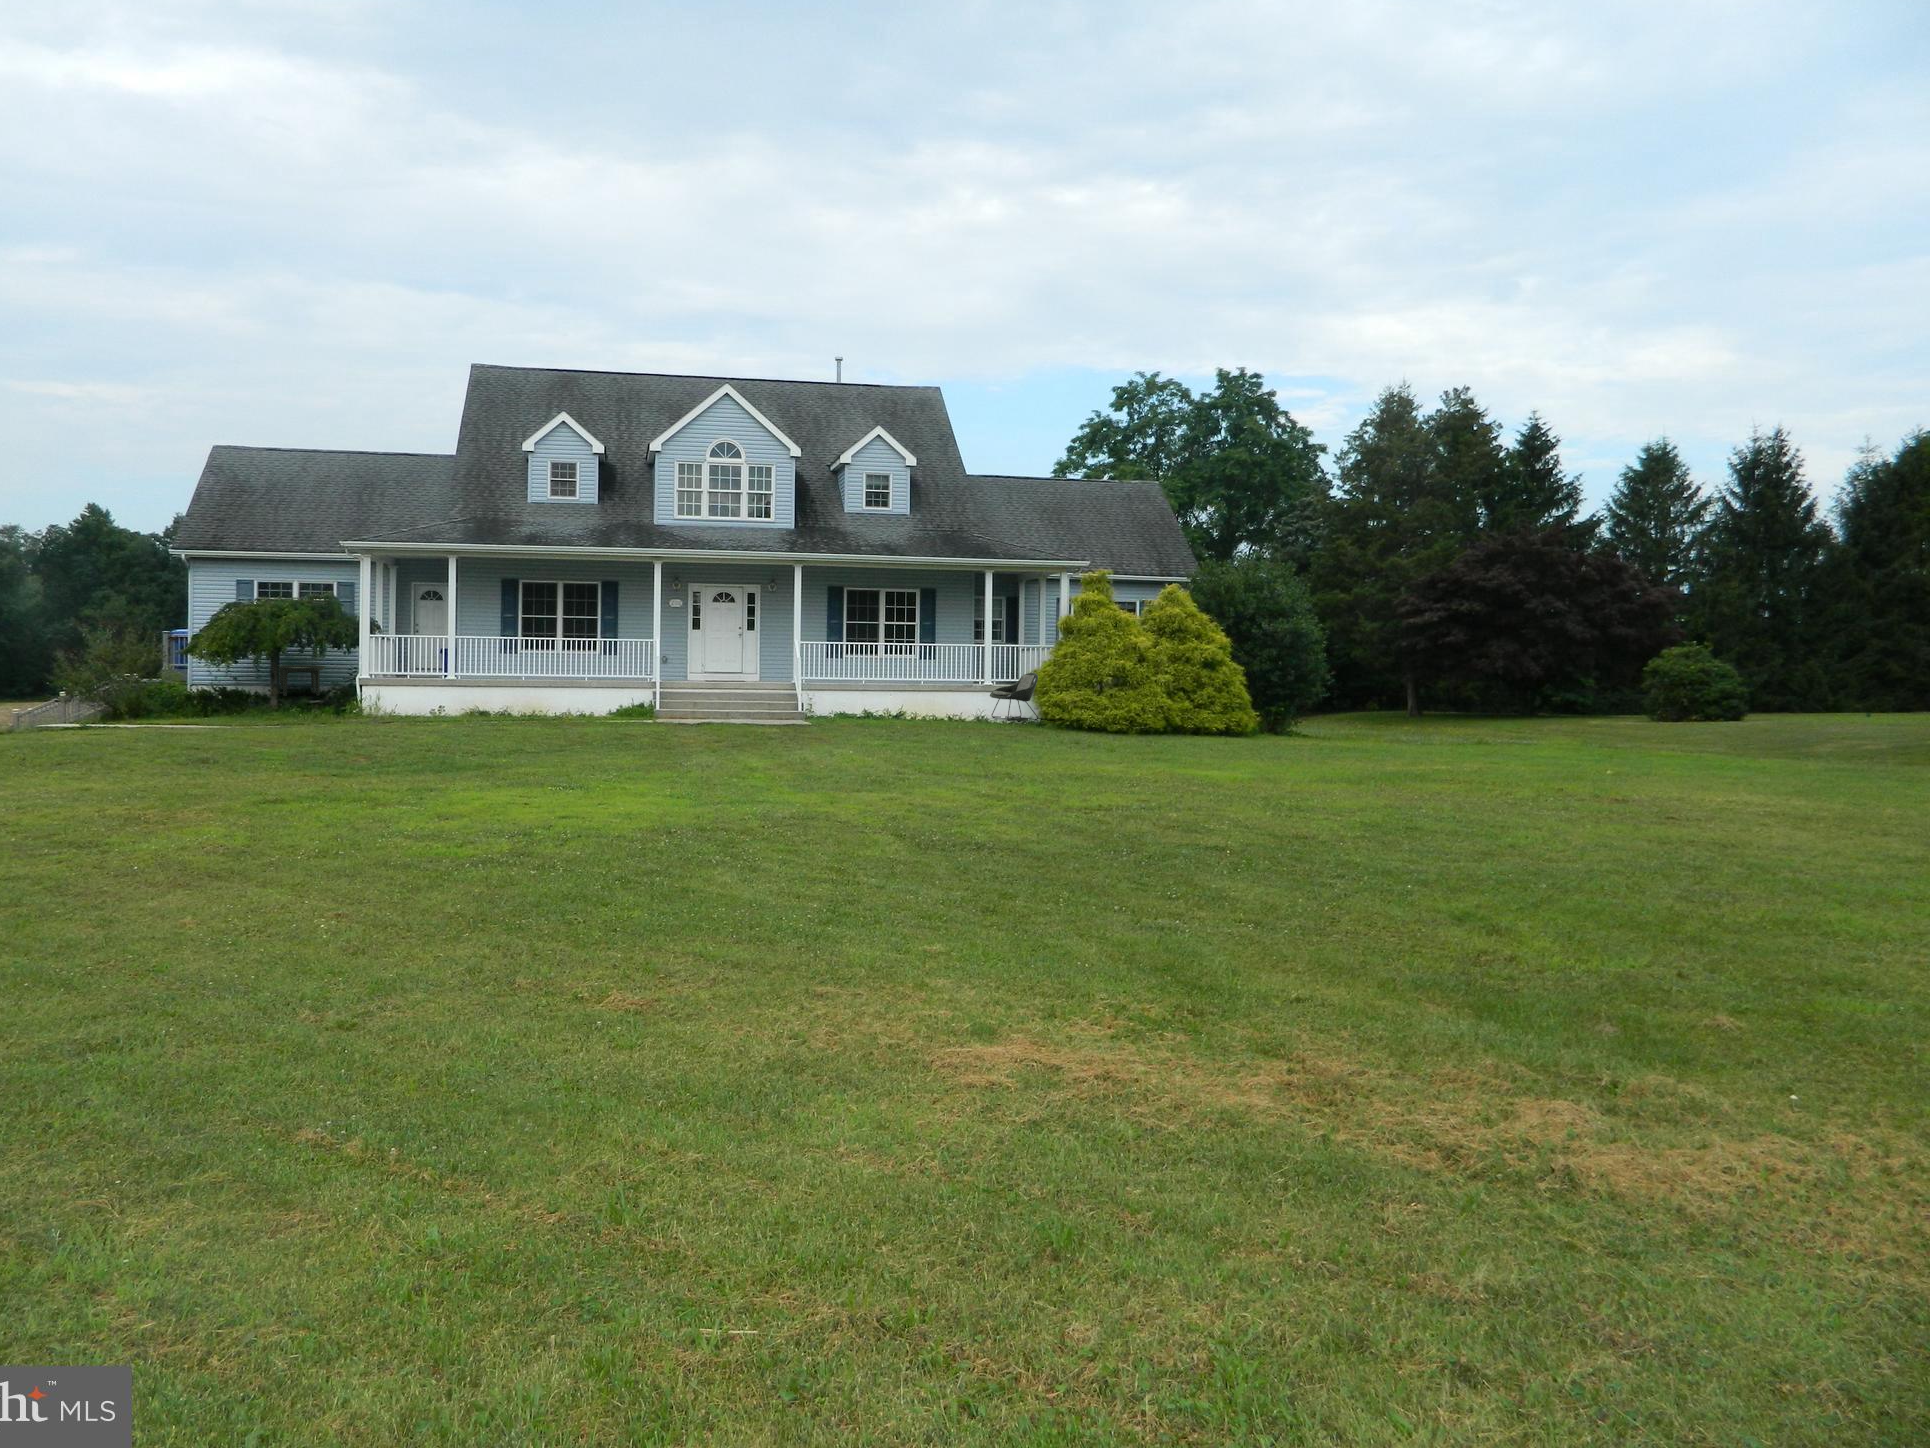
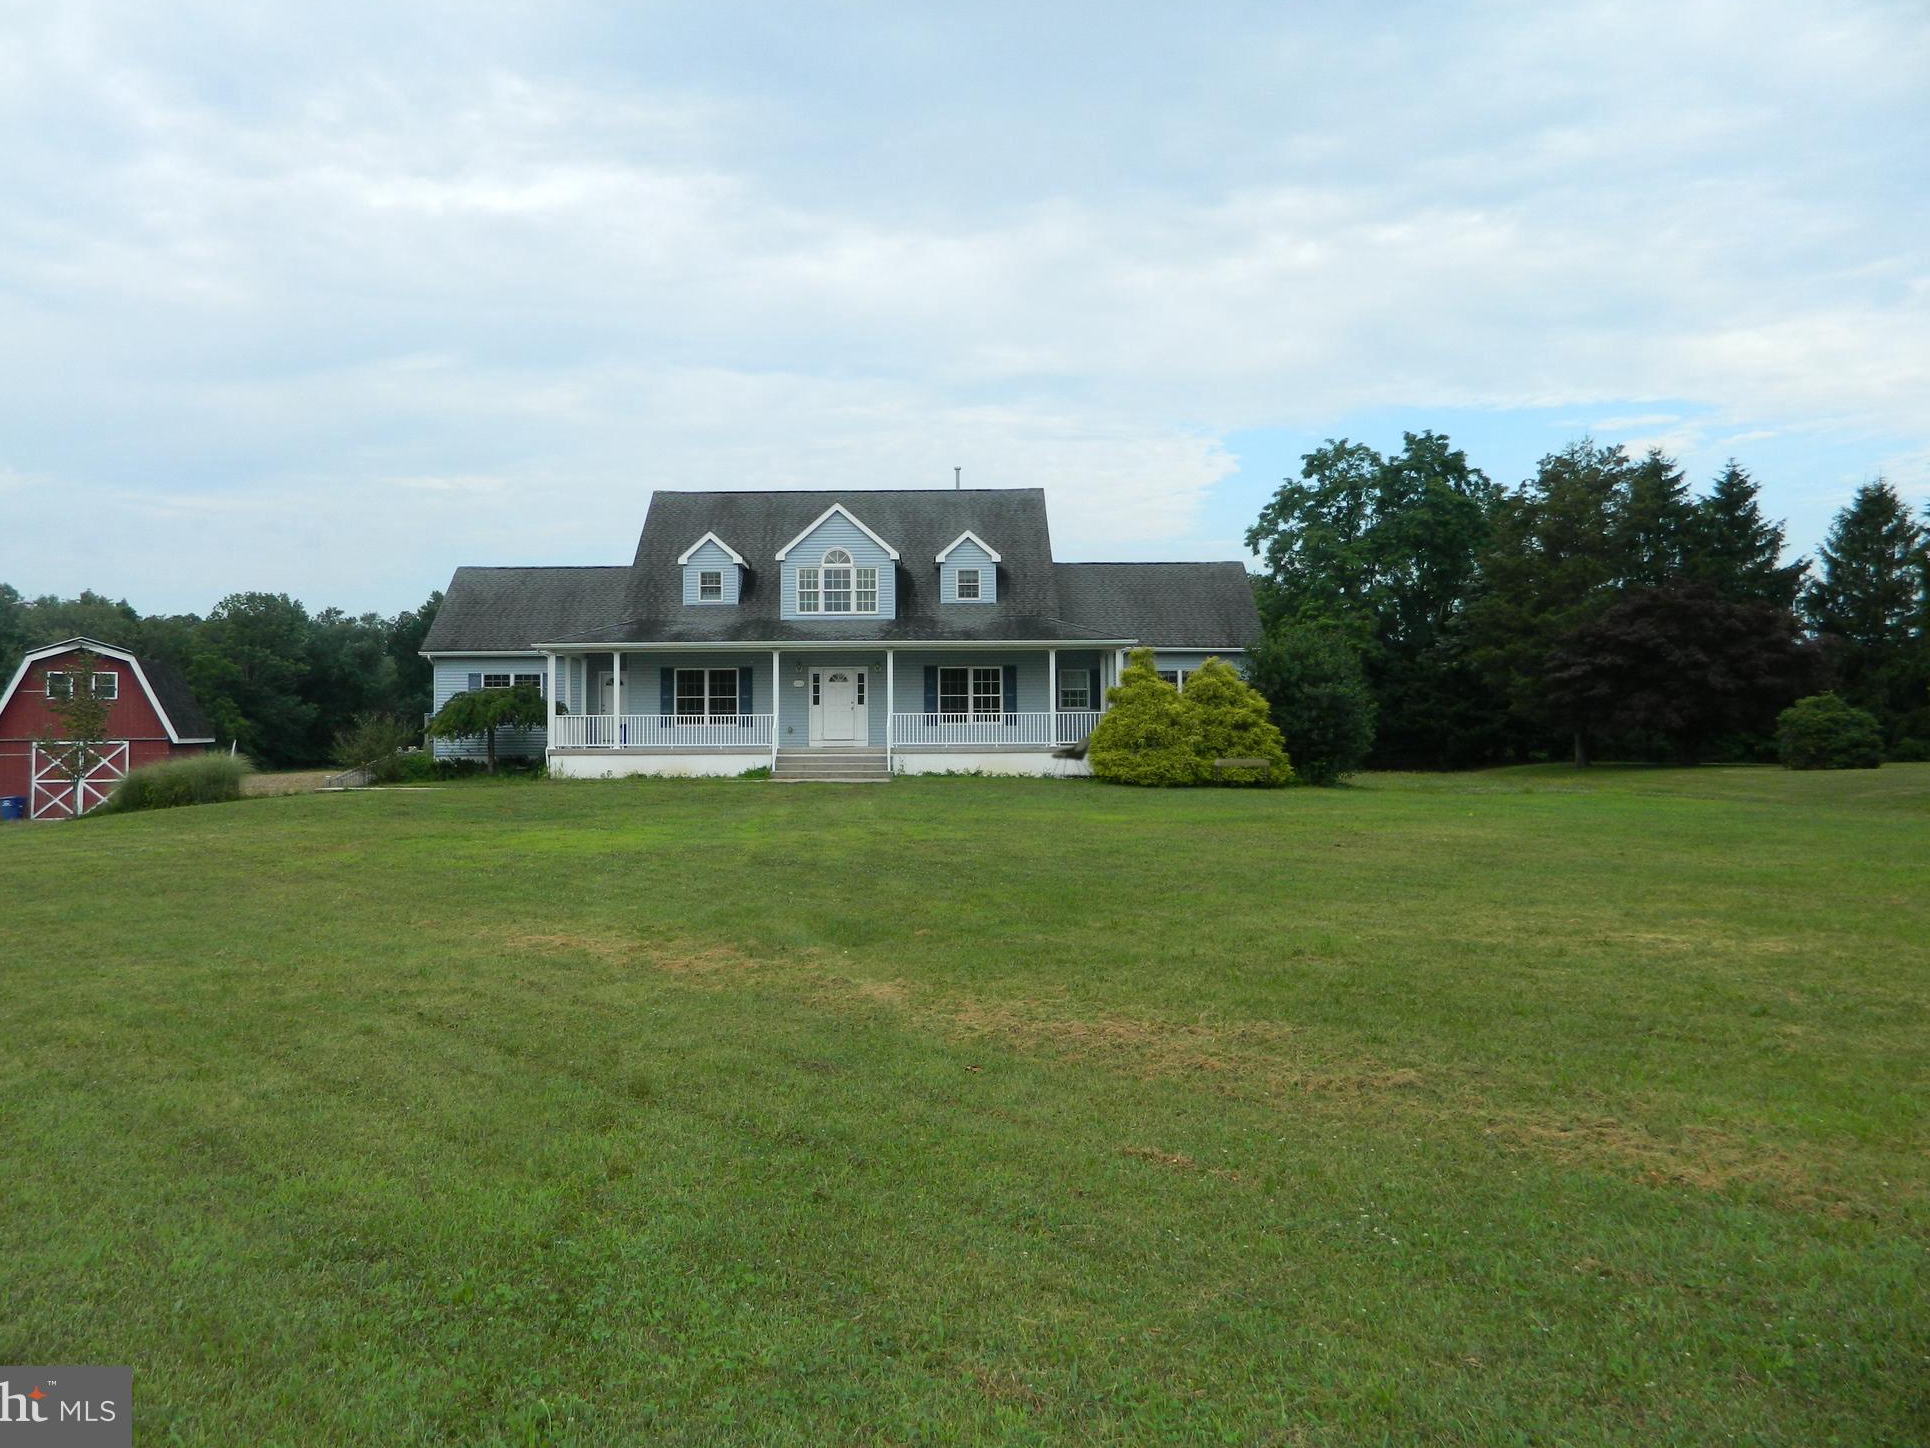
round table: present [279,665,326,696] -> none [491,741,532,766]
bench: none [1188,702,1253,730] -> present [1215,759,1270,781]

